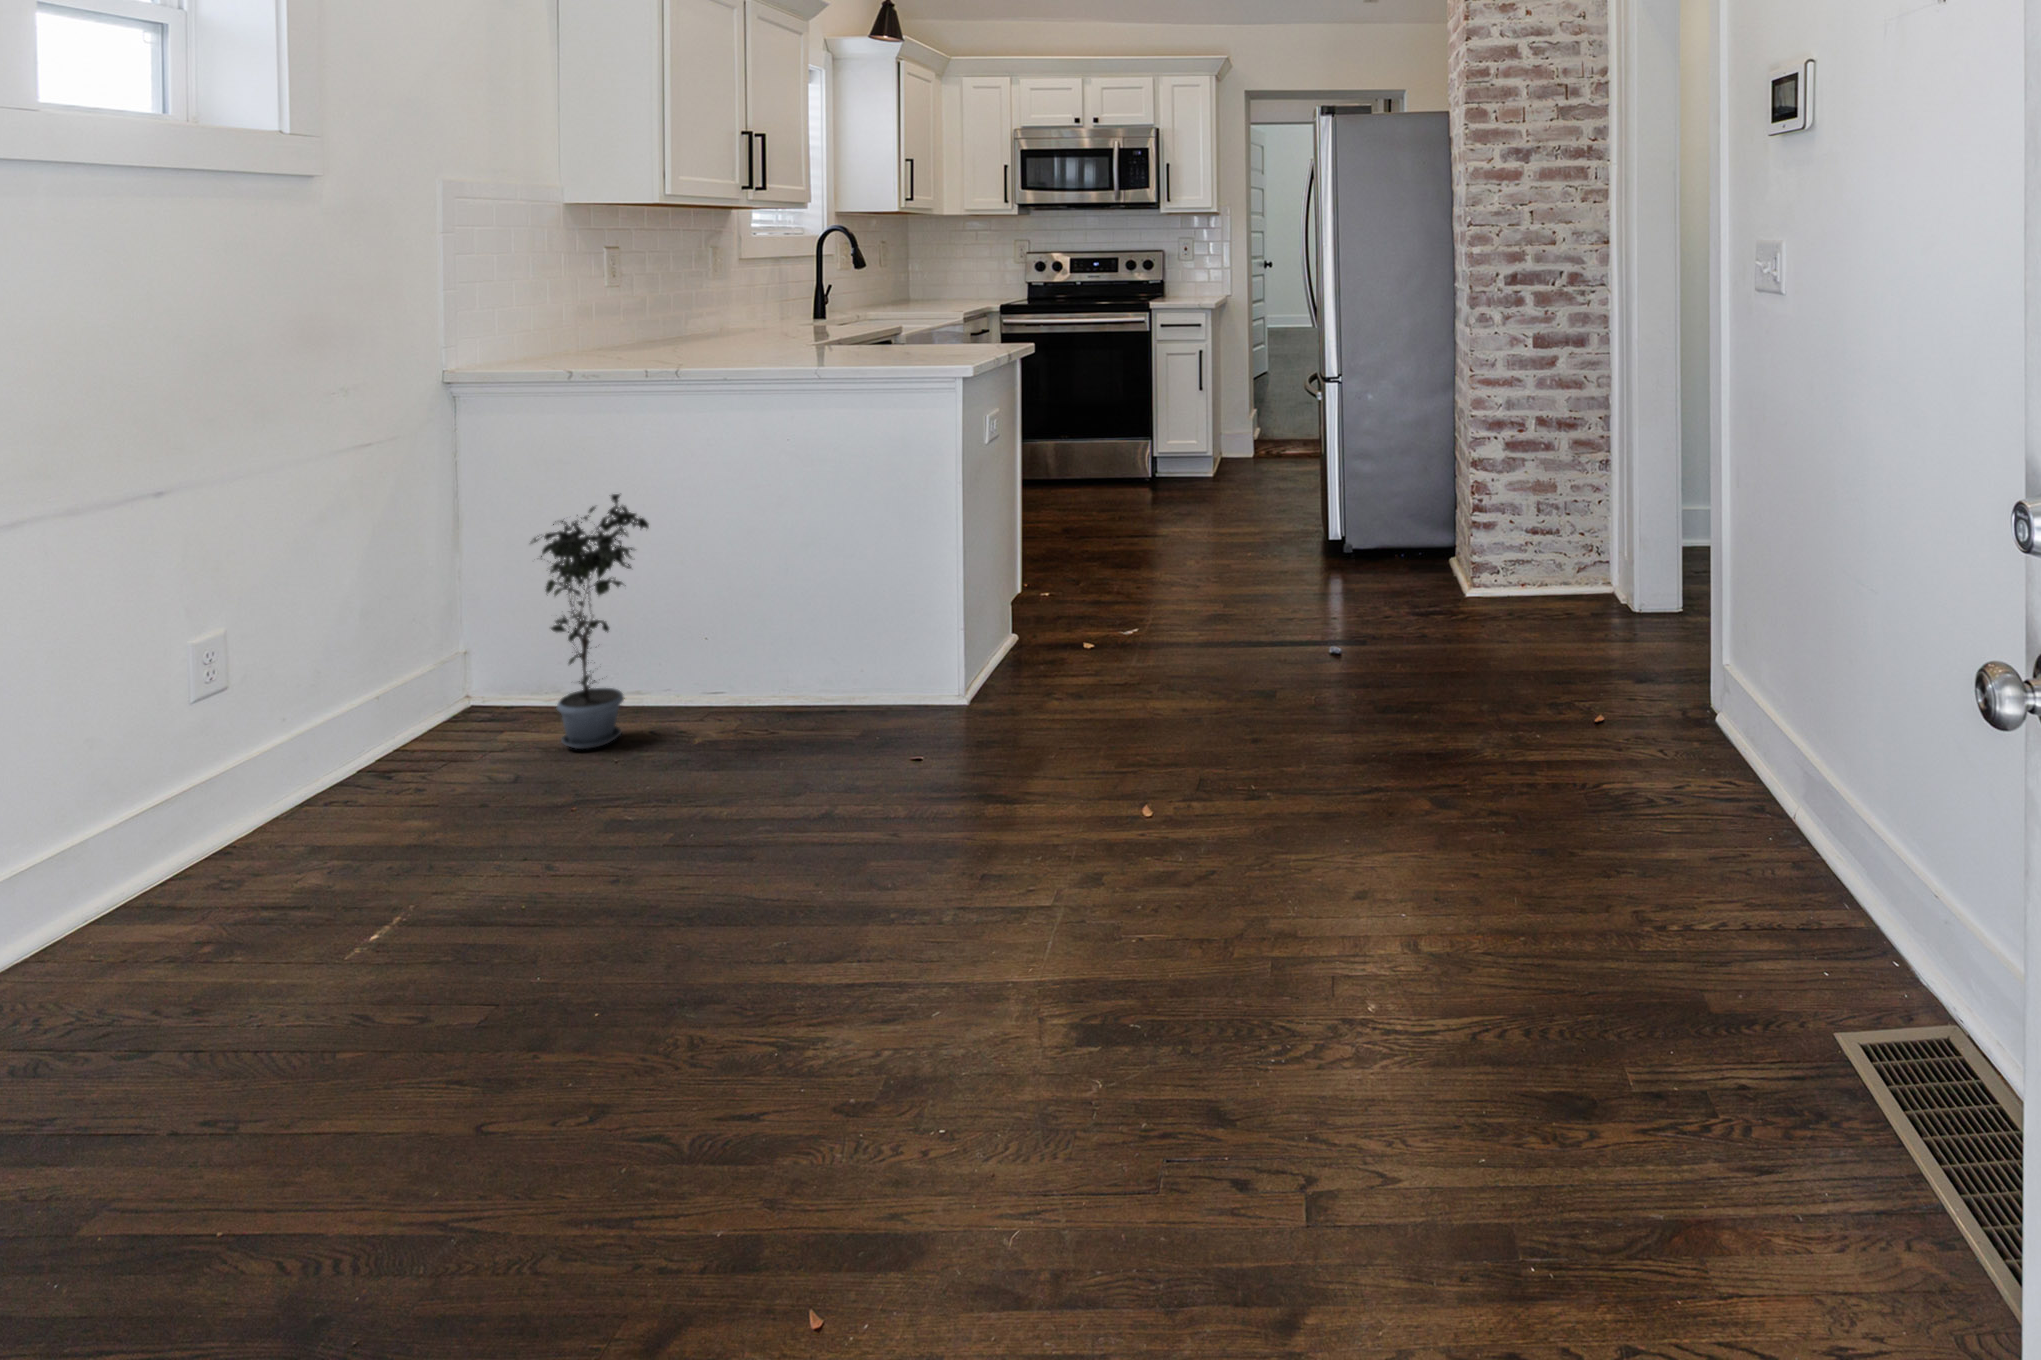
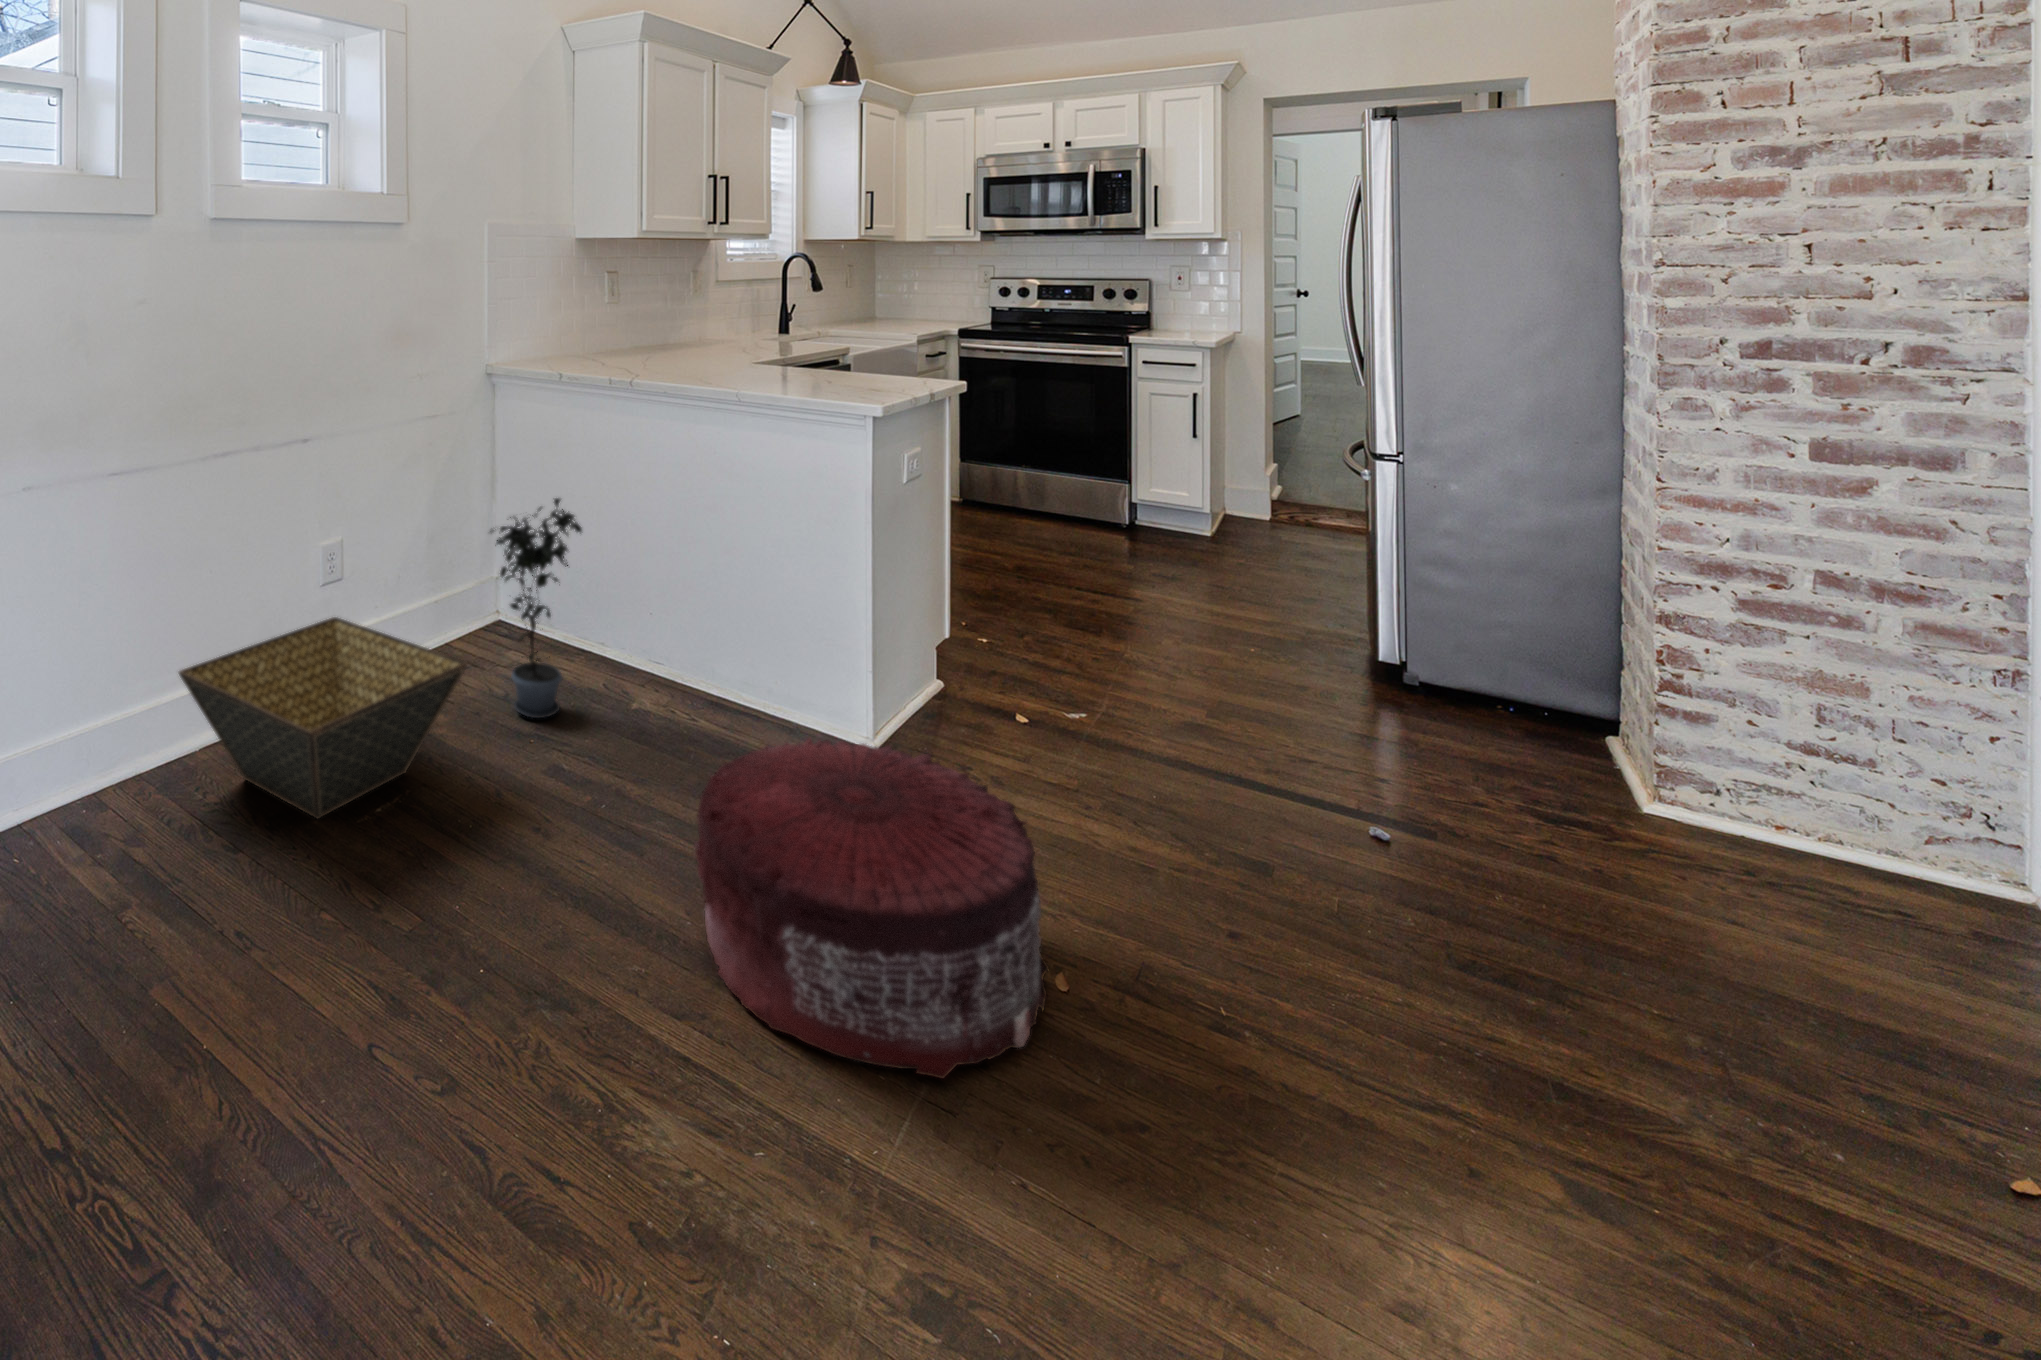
pouf: none [837,641,1130,877] -> present [693,737,1049,1078]
basket: none [70,684,526,902] -> present [179,617,467,819]

